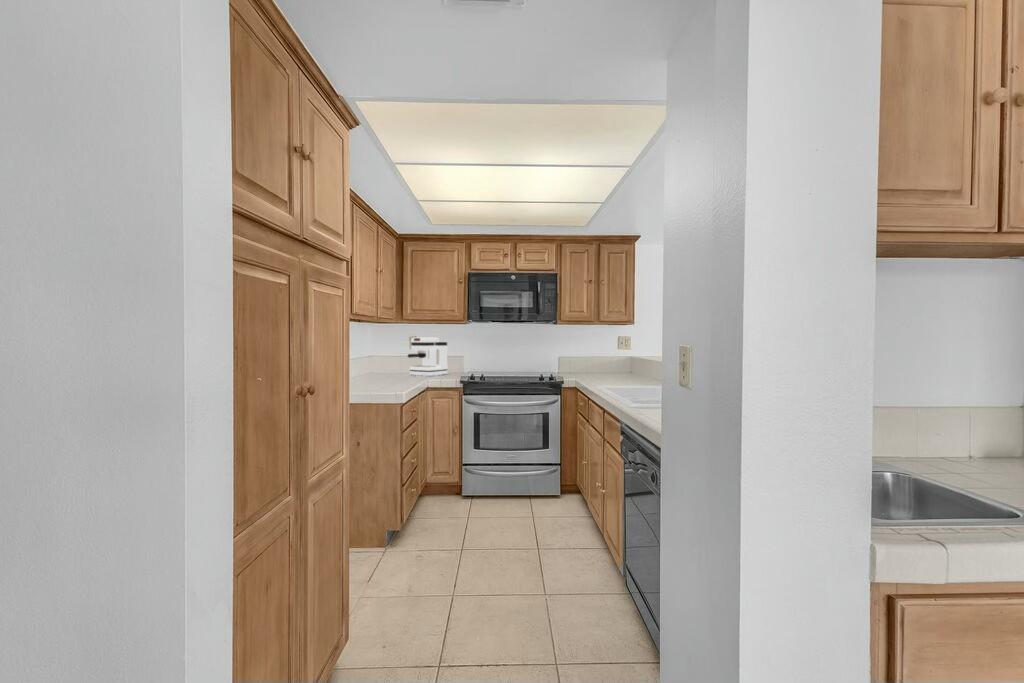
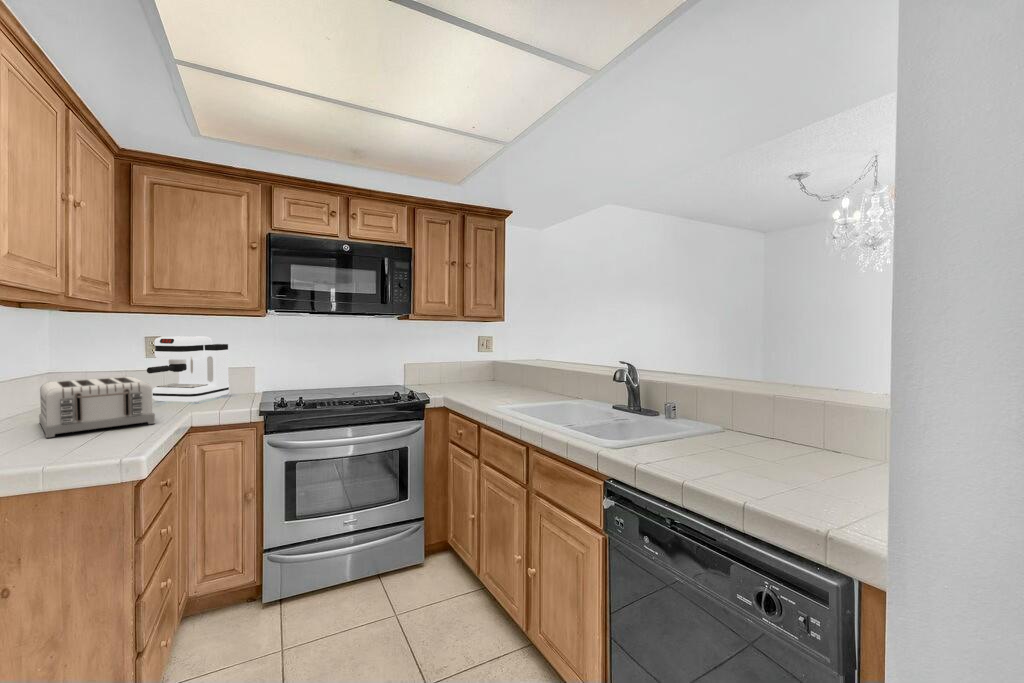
toaster: none [365,358,412,383] -> present [39,376,155,438]

